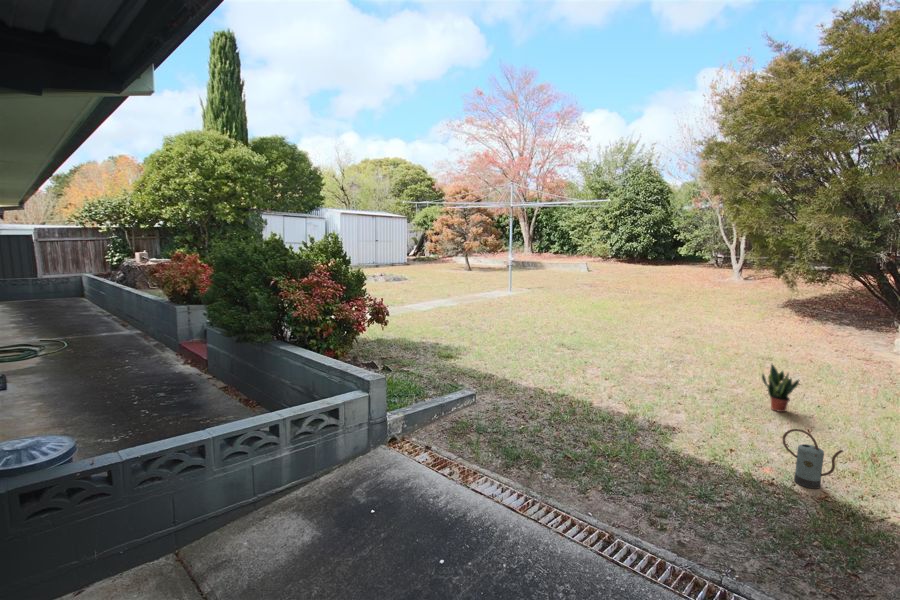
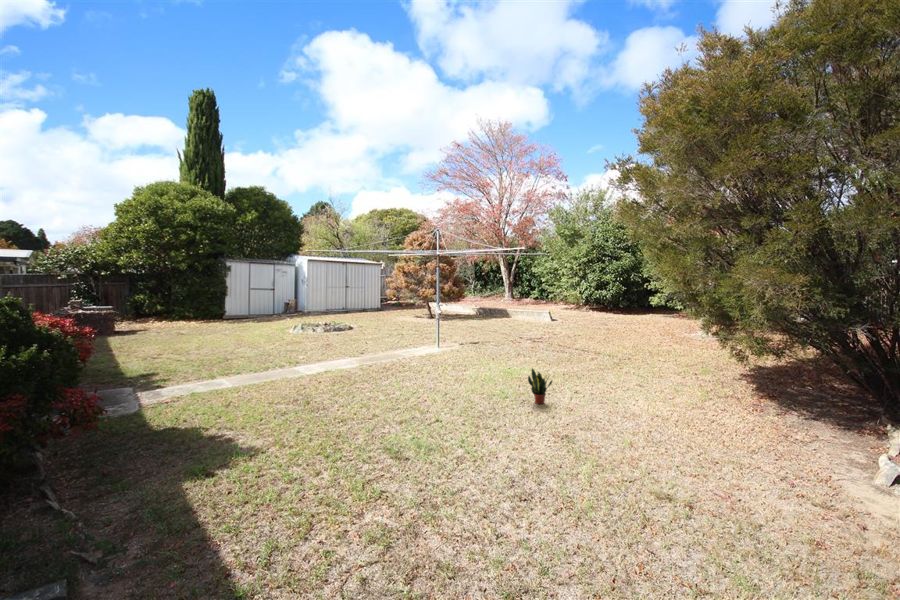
watering can: present [783,429,843,489] -> none [477,396,501,433]

